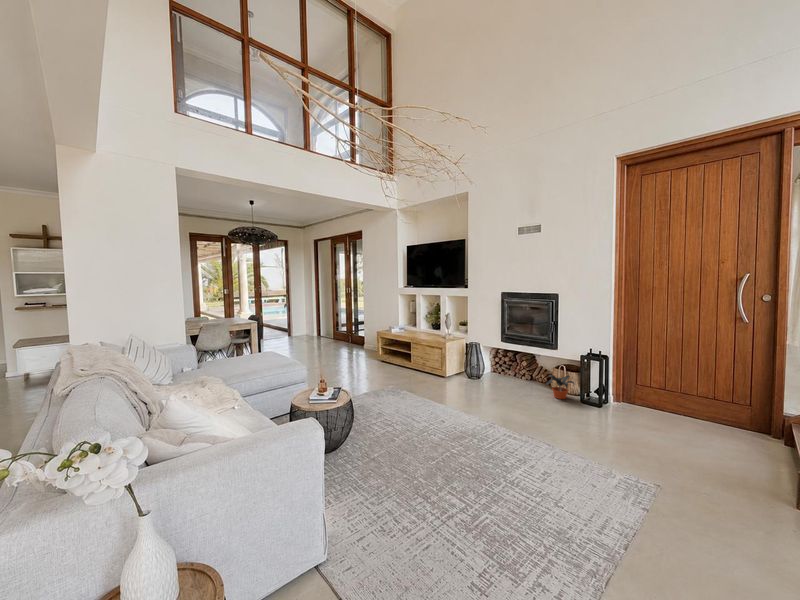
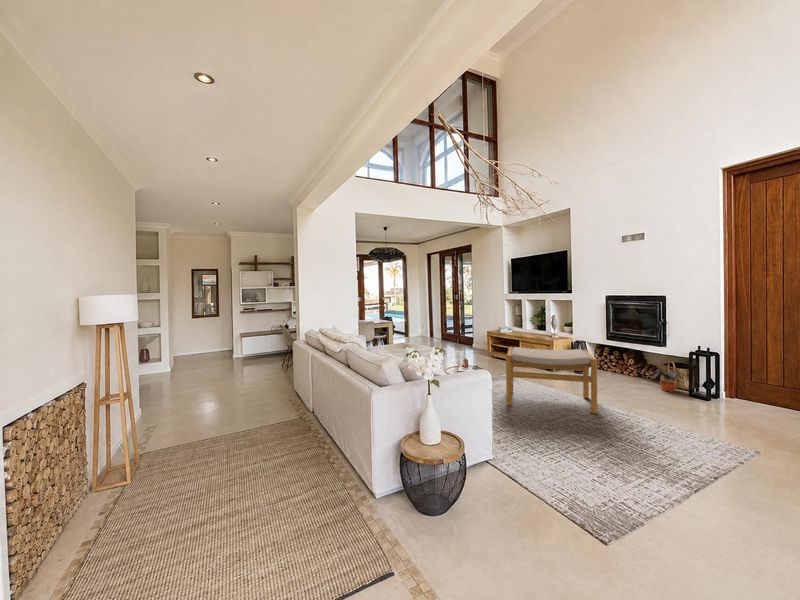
footstool: none [385,358,492,442] -> present [506,347,597,414]

